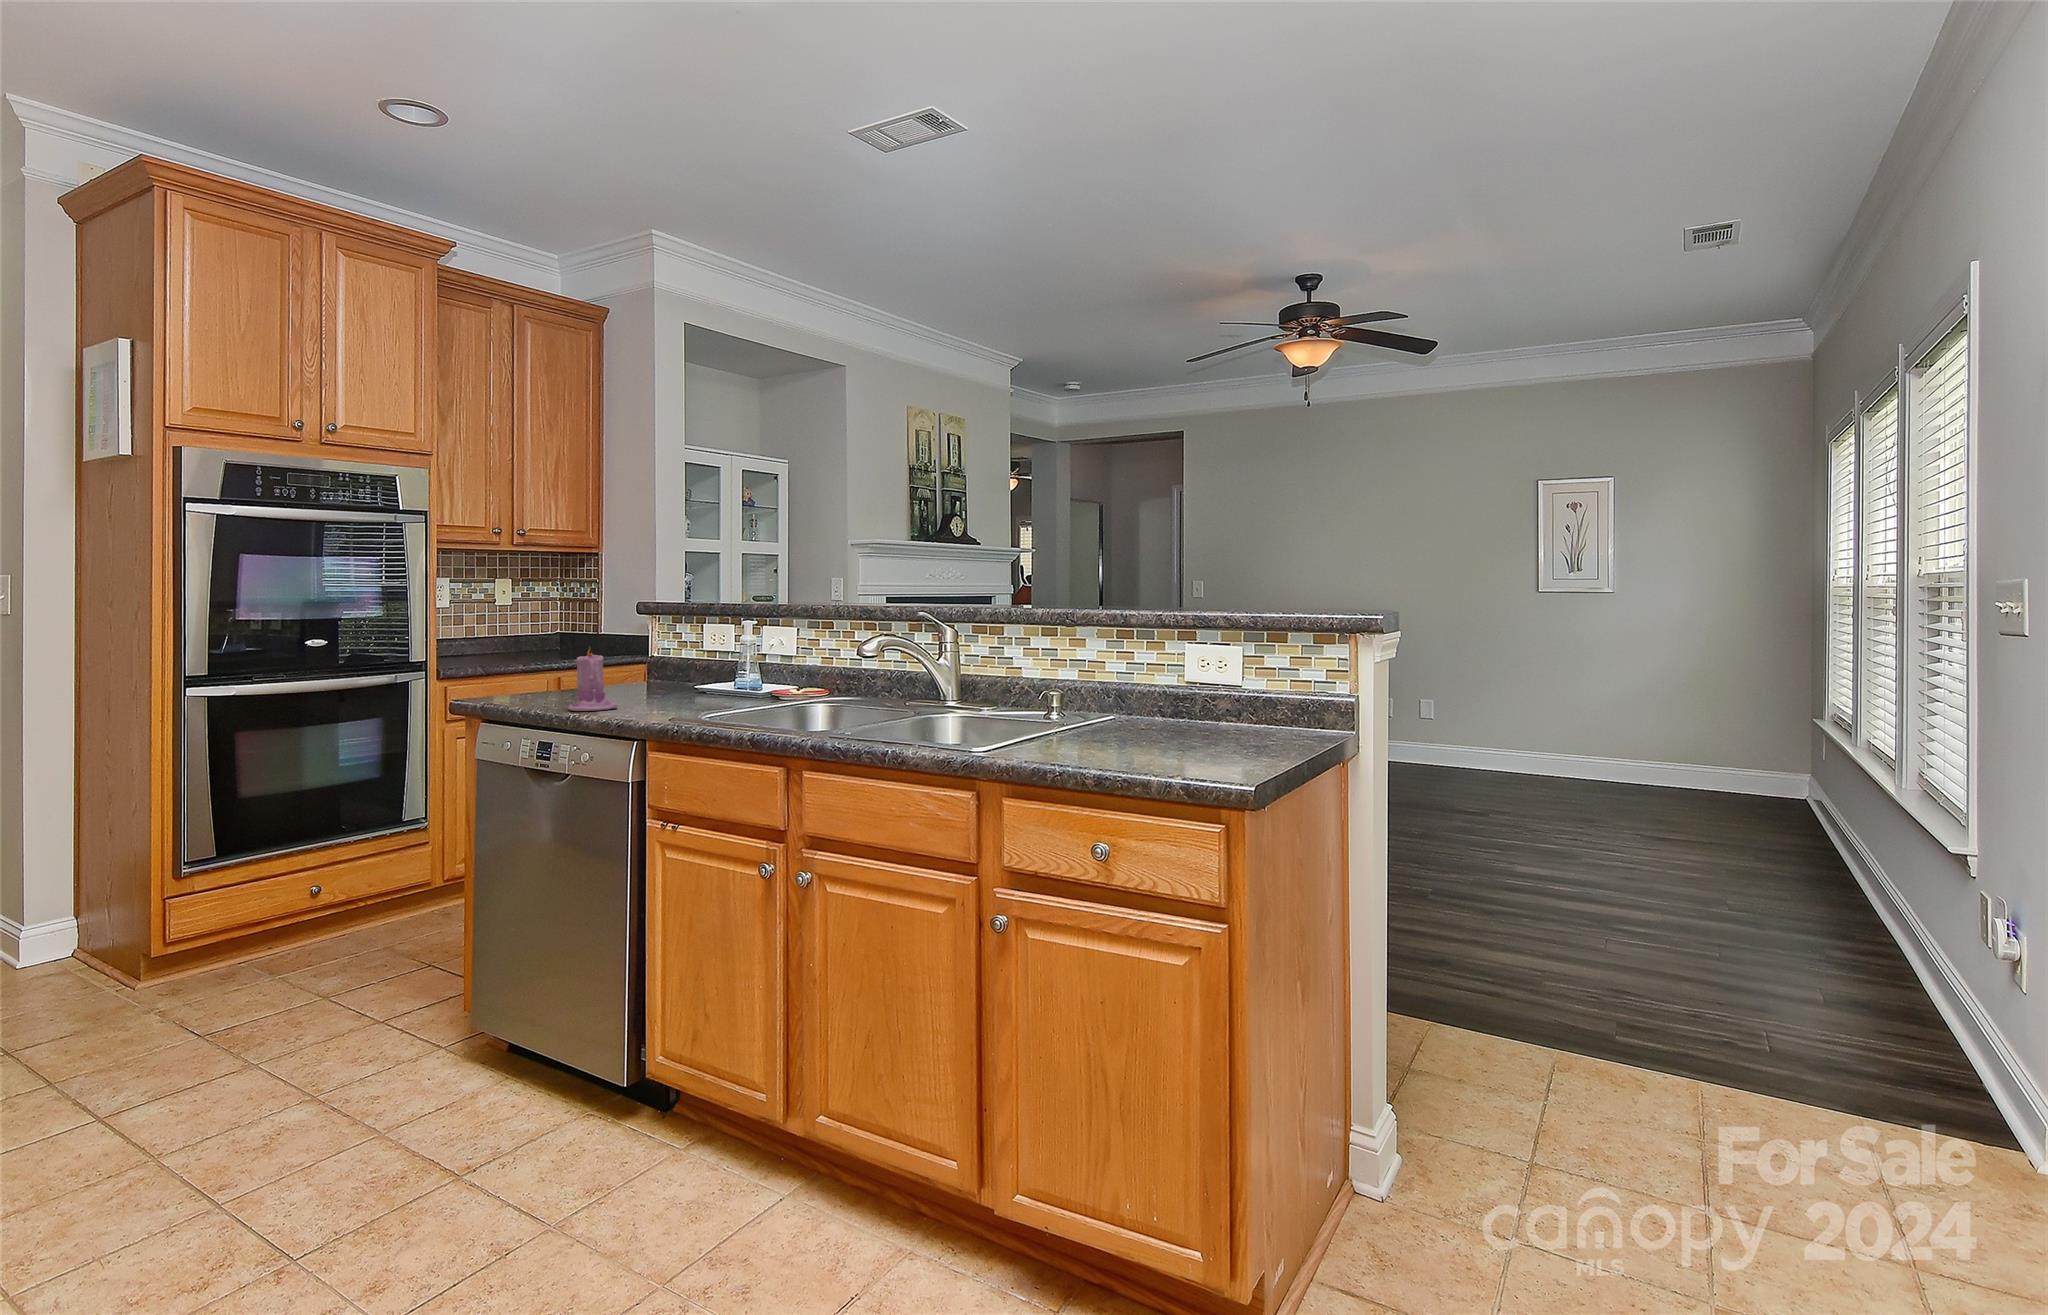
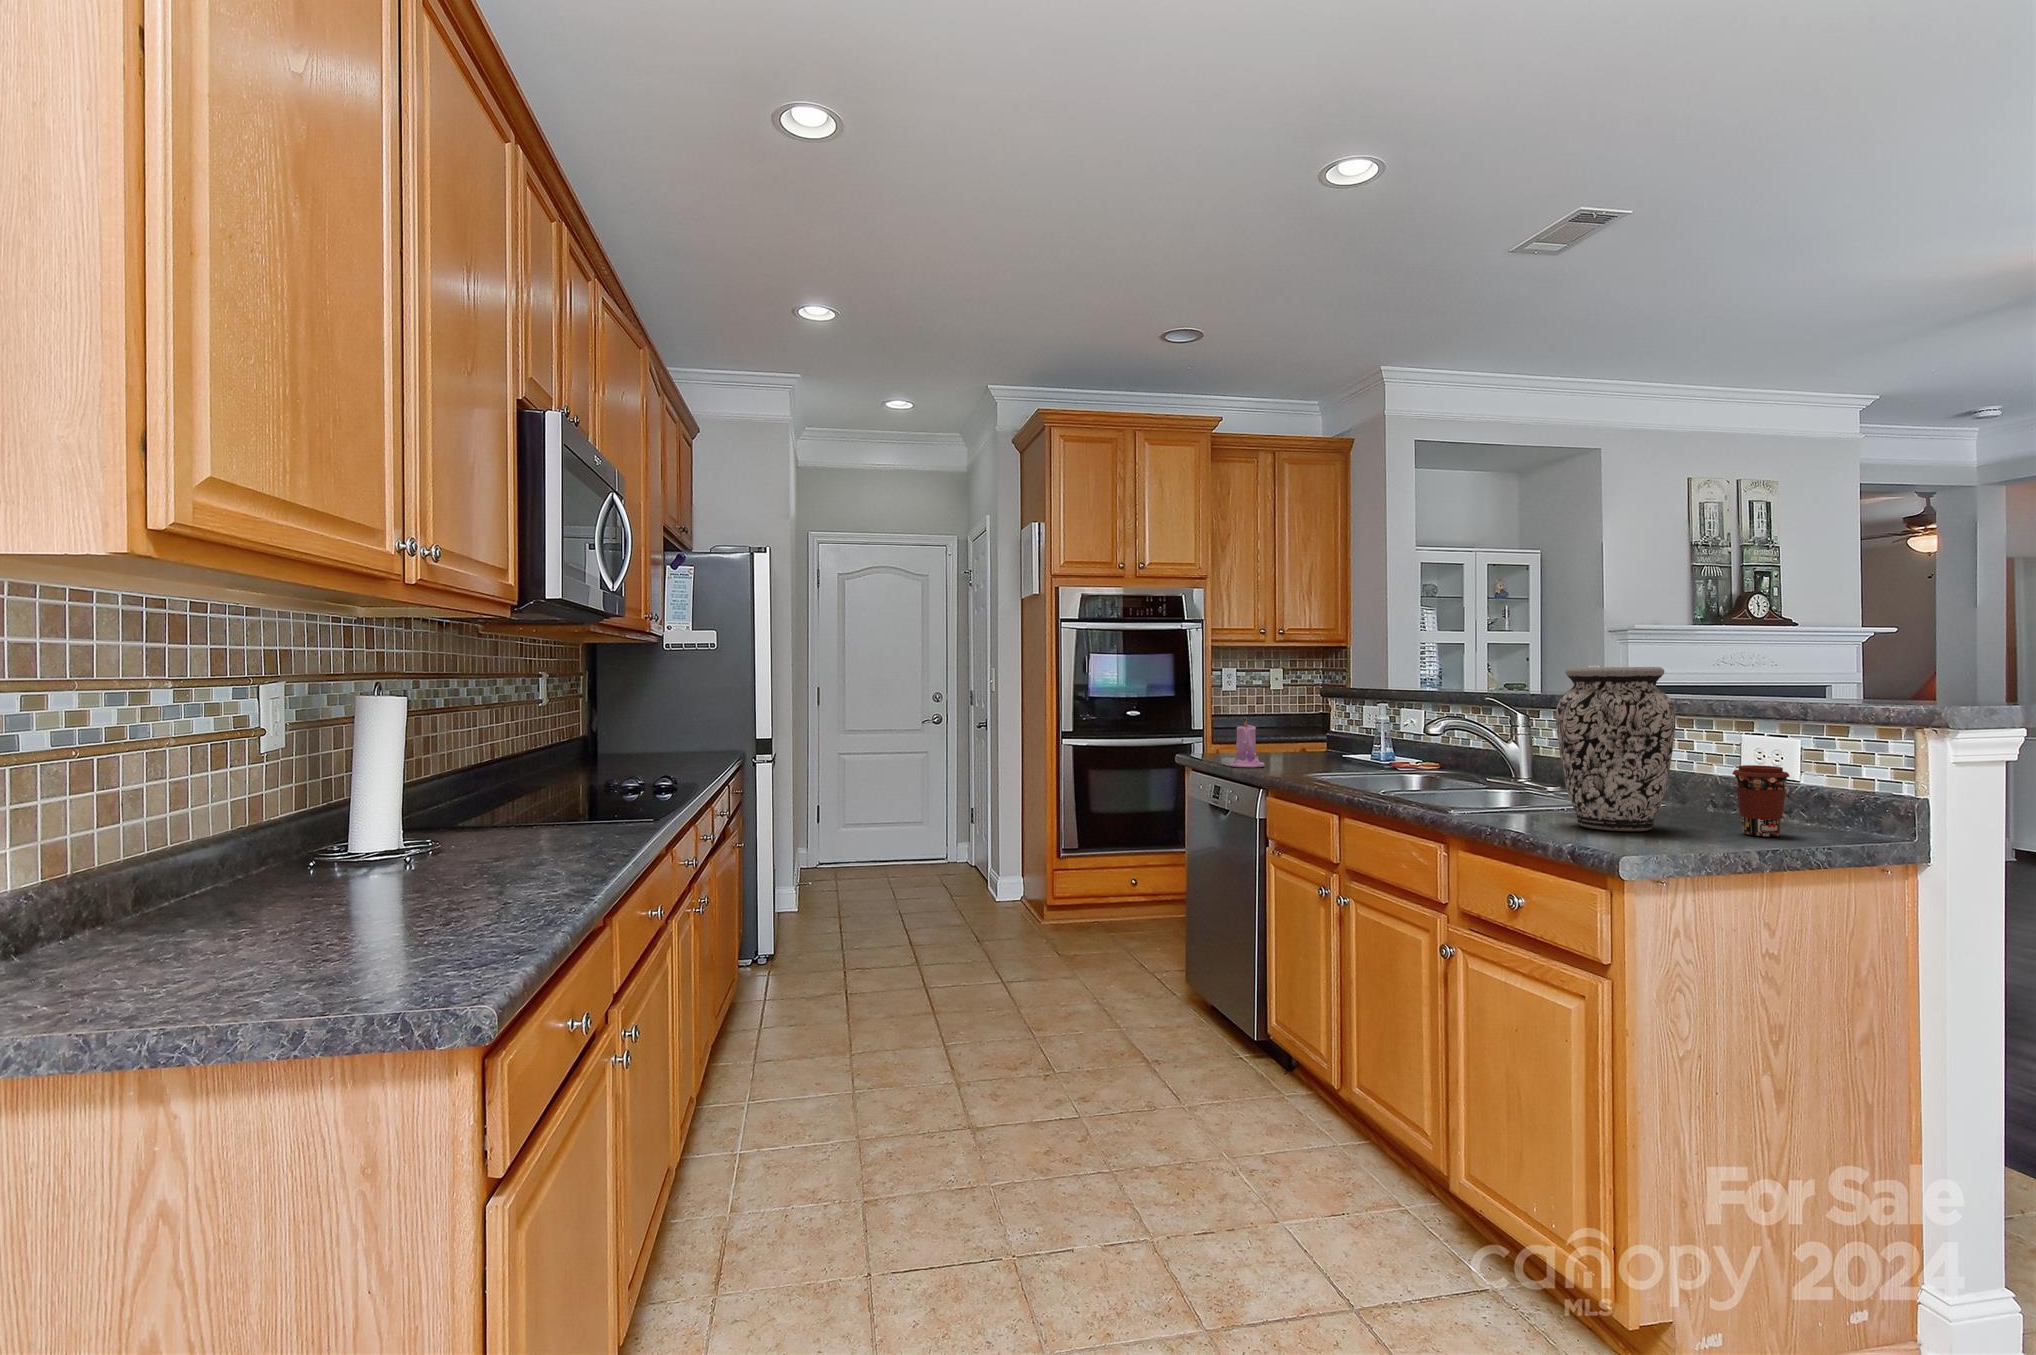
vase: none [1089,580,1198,751] -> present [1556,667,1676,831]
coffee cup: none [1225,674,1270,741] -> present [1732,765,1790,836]

